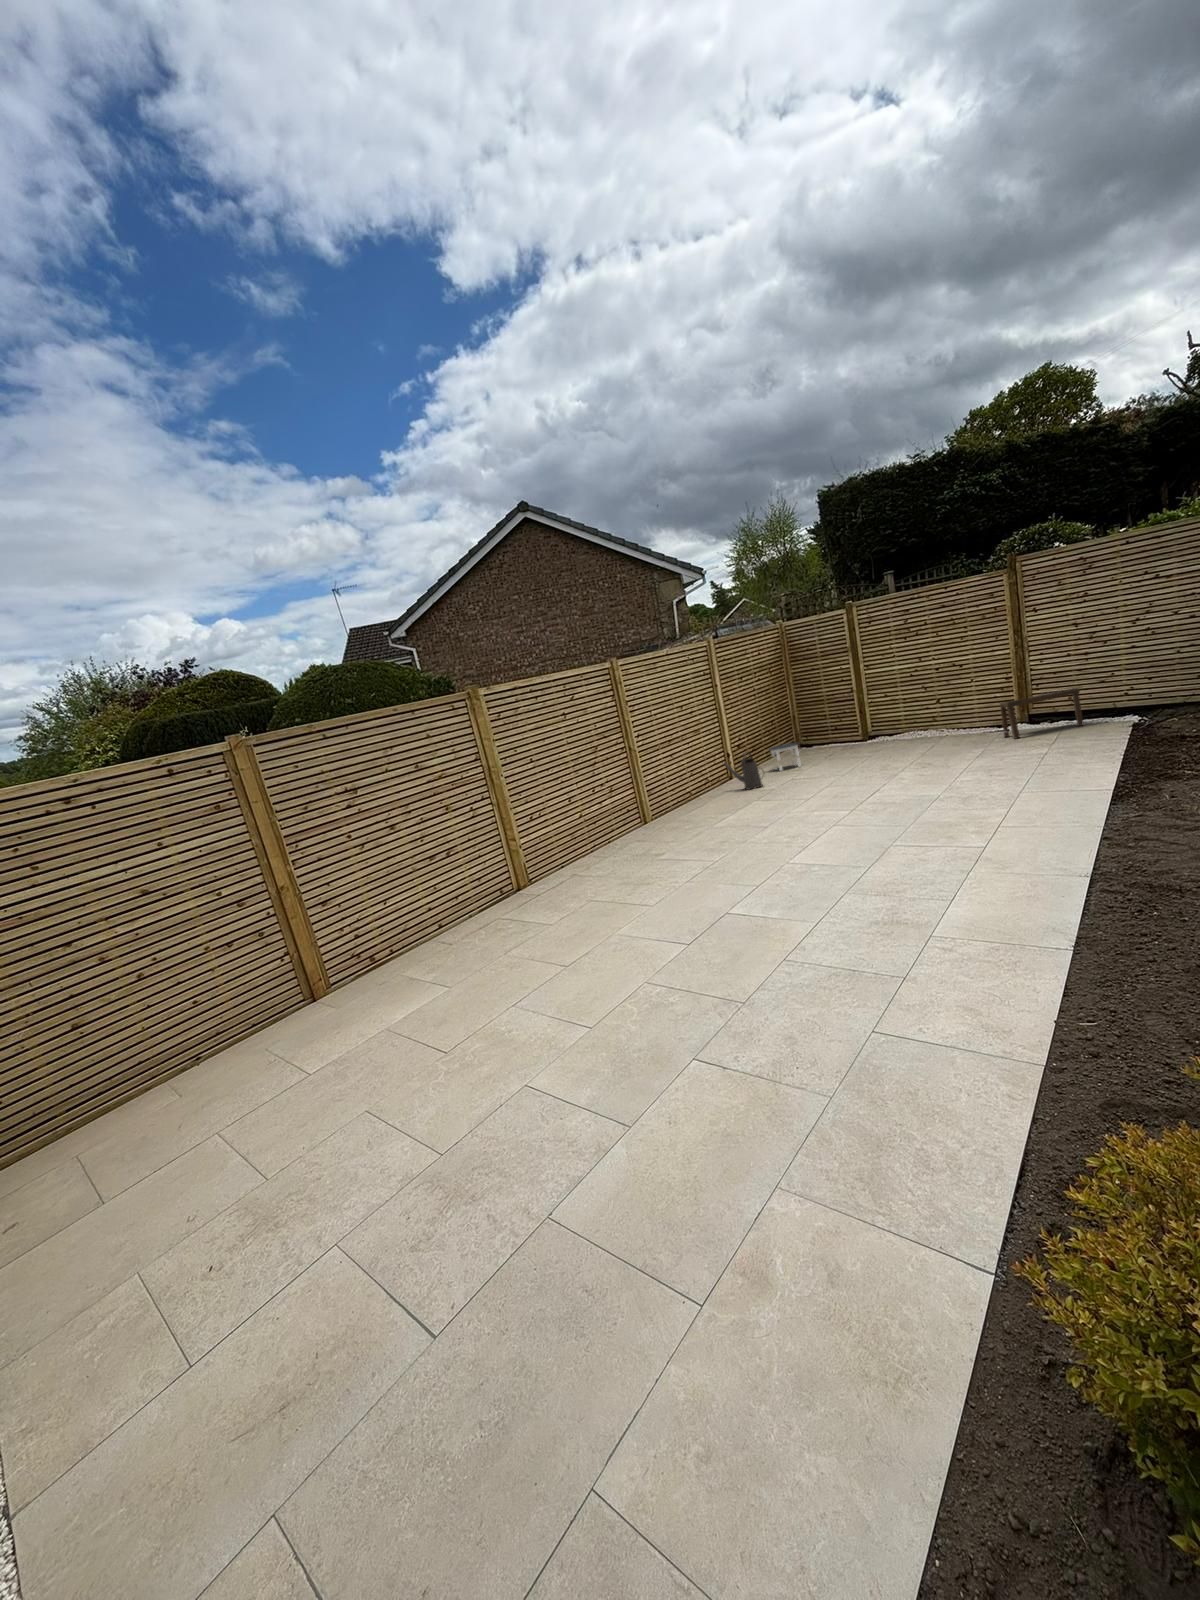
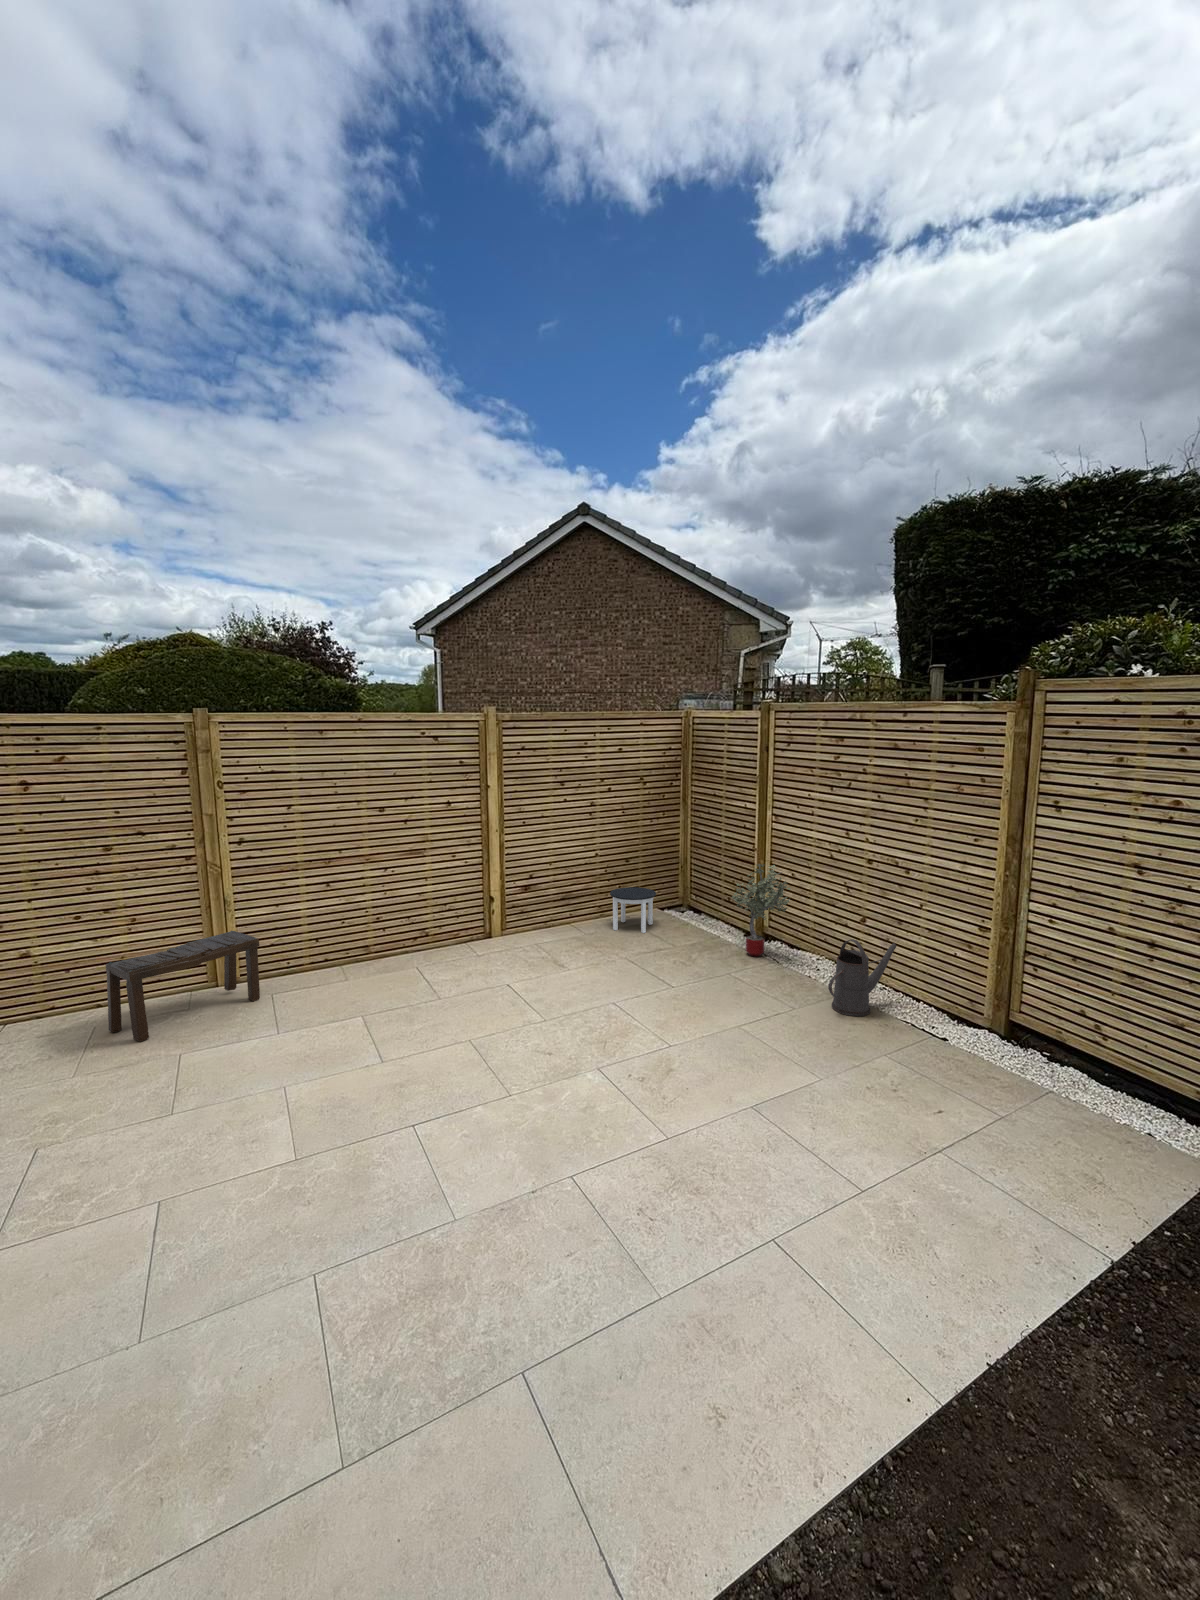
bench: present [1000,688,1083,739] -> present [106,931,260,1042]
potted tree: none [851,695,895,752] -> present [732,864,790,957]
watering can: present [724,752,763,790] -> present [828,939,896,1016]

